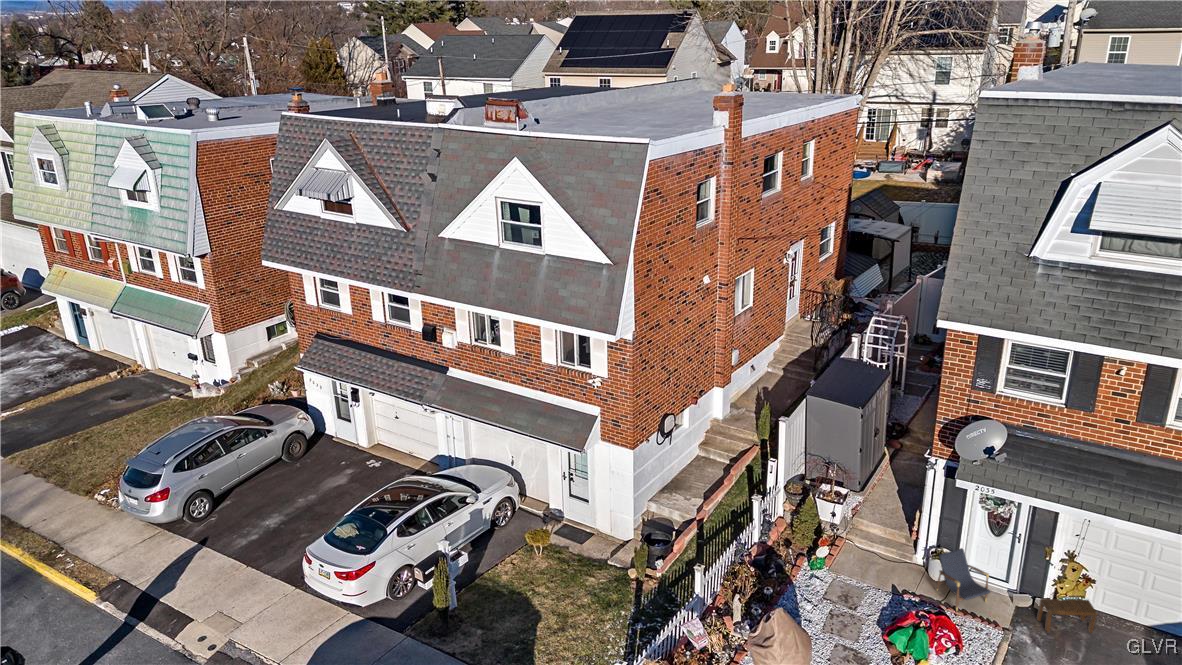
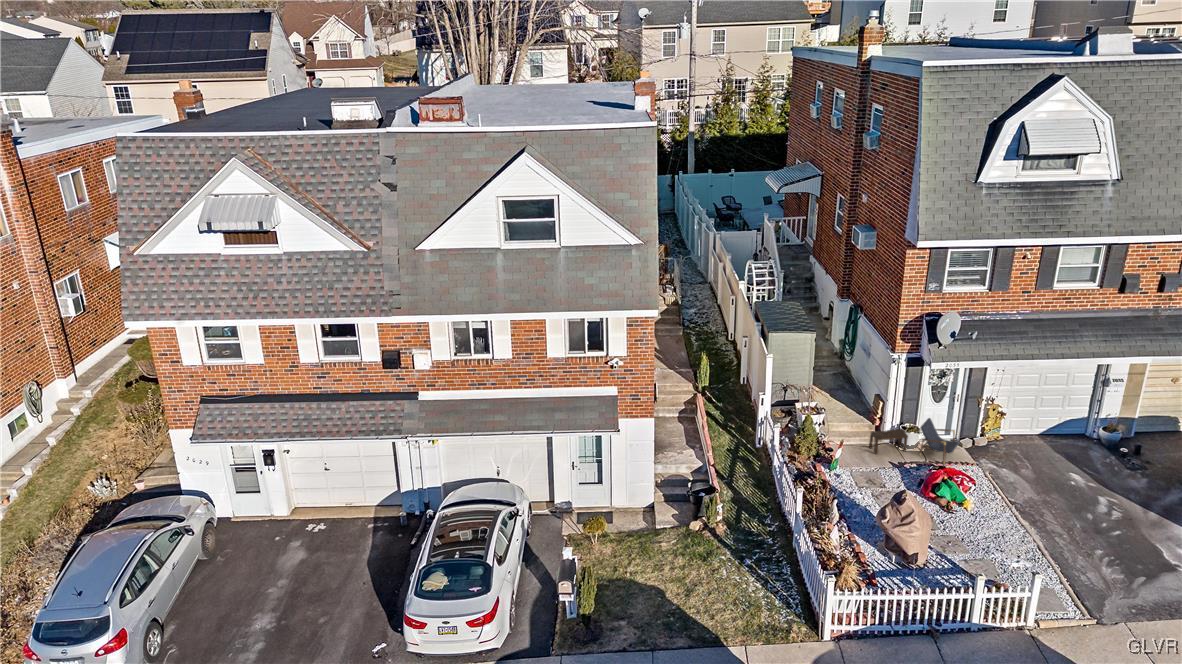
bench: present [1037,598,1098,633] -> present [869,429,908,454]

